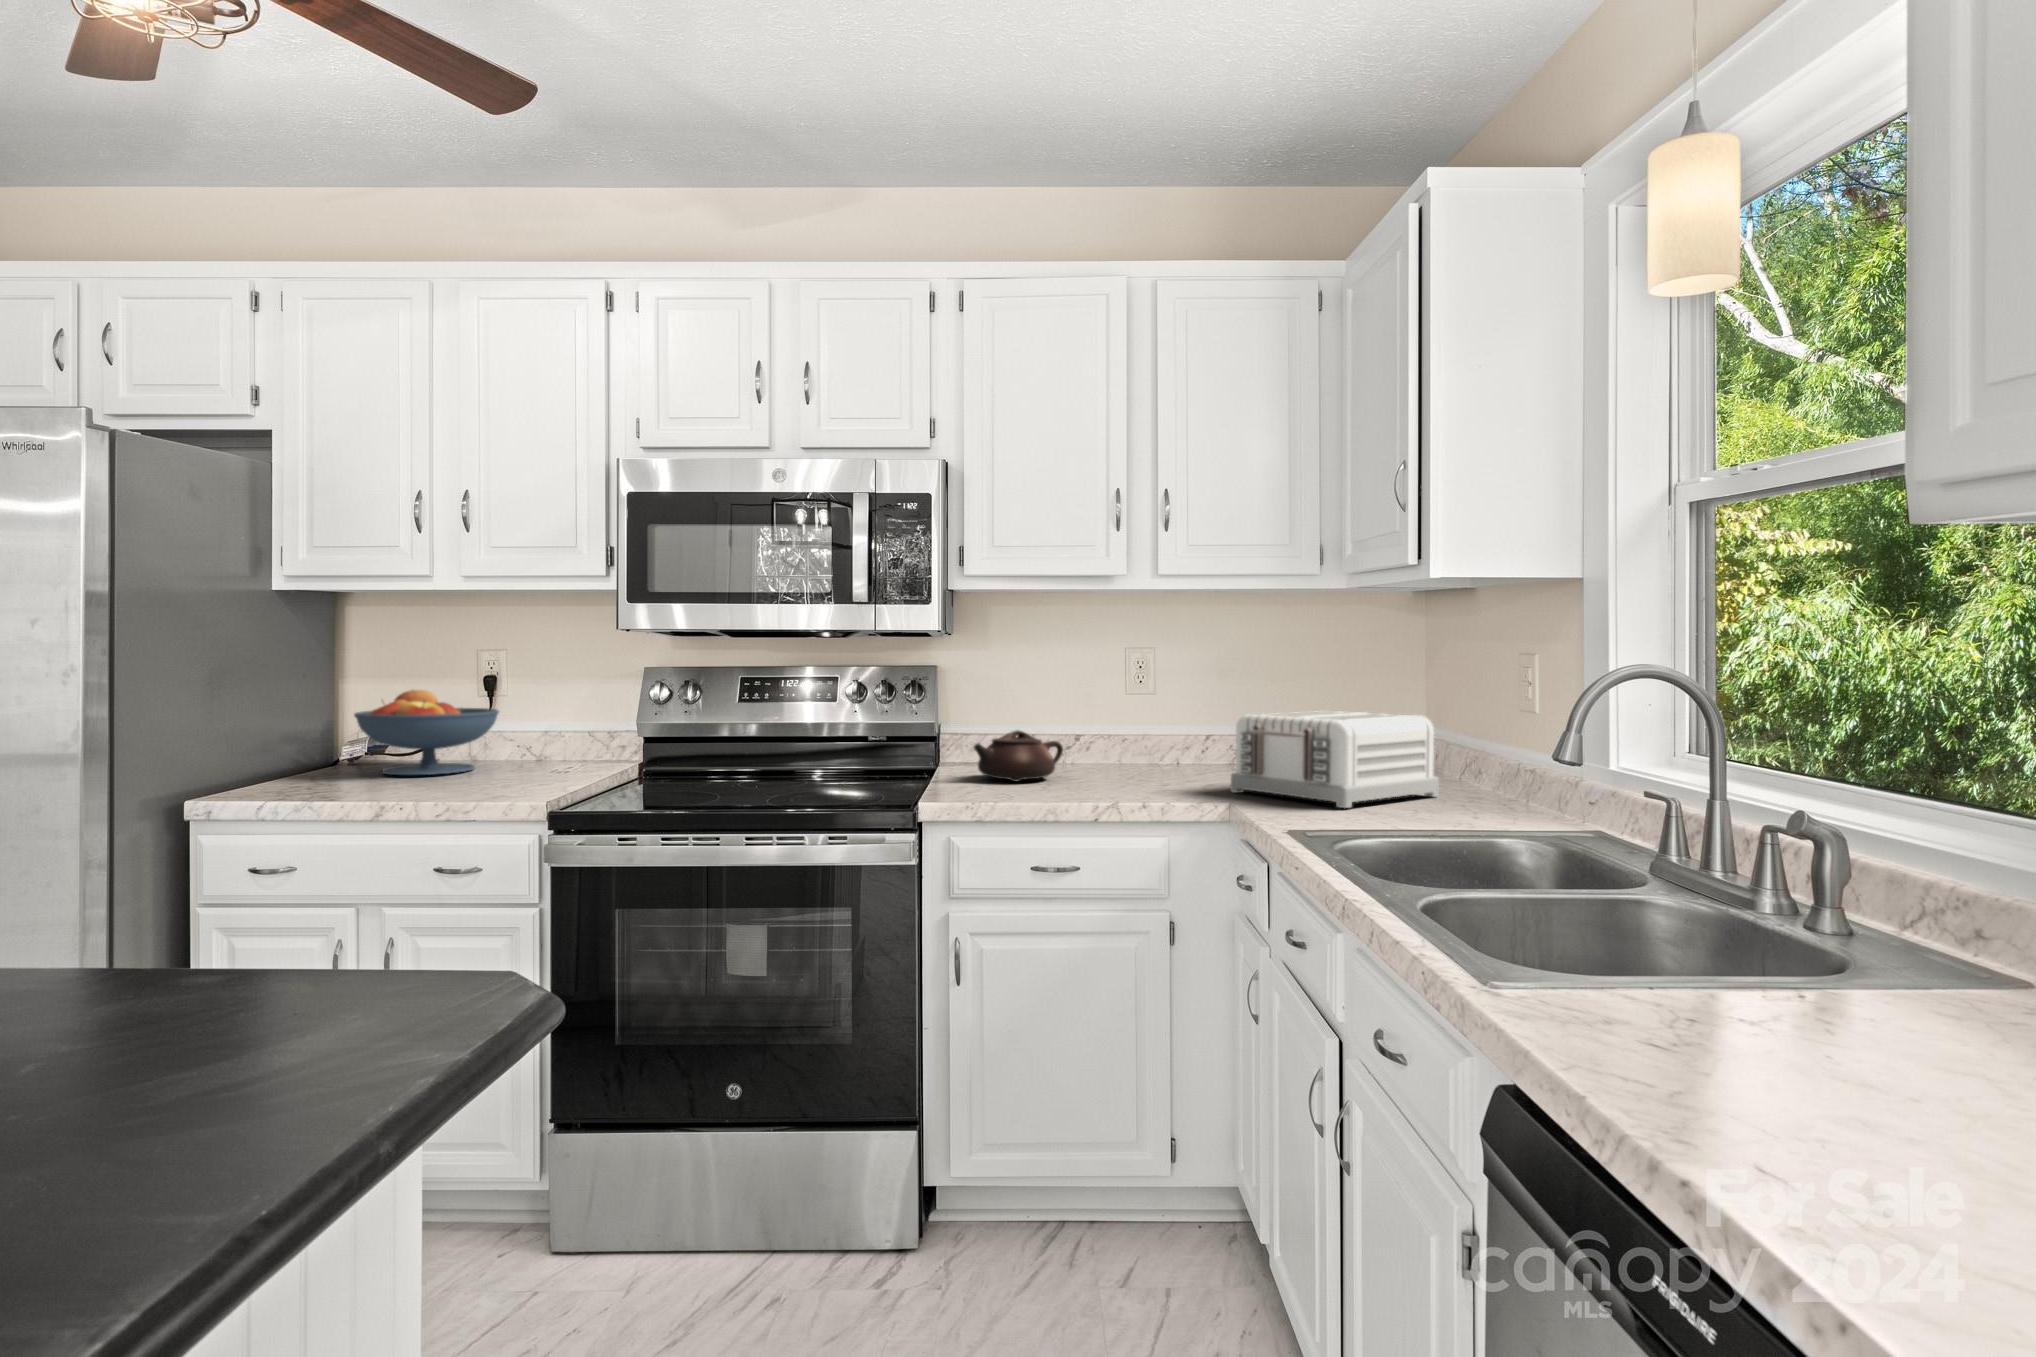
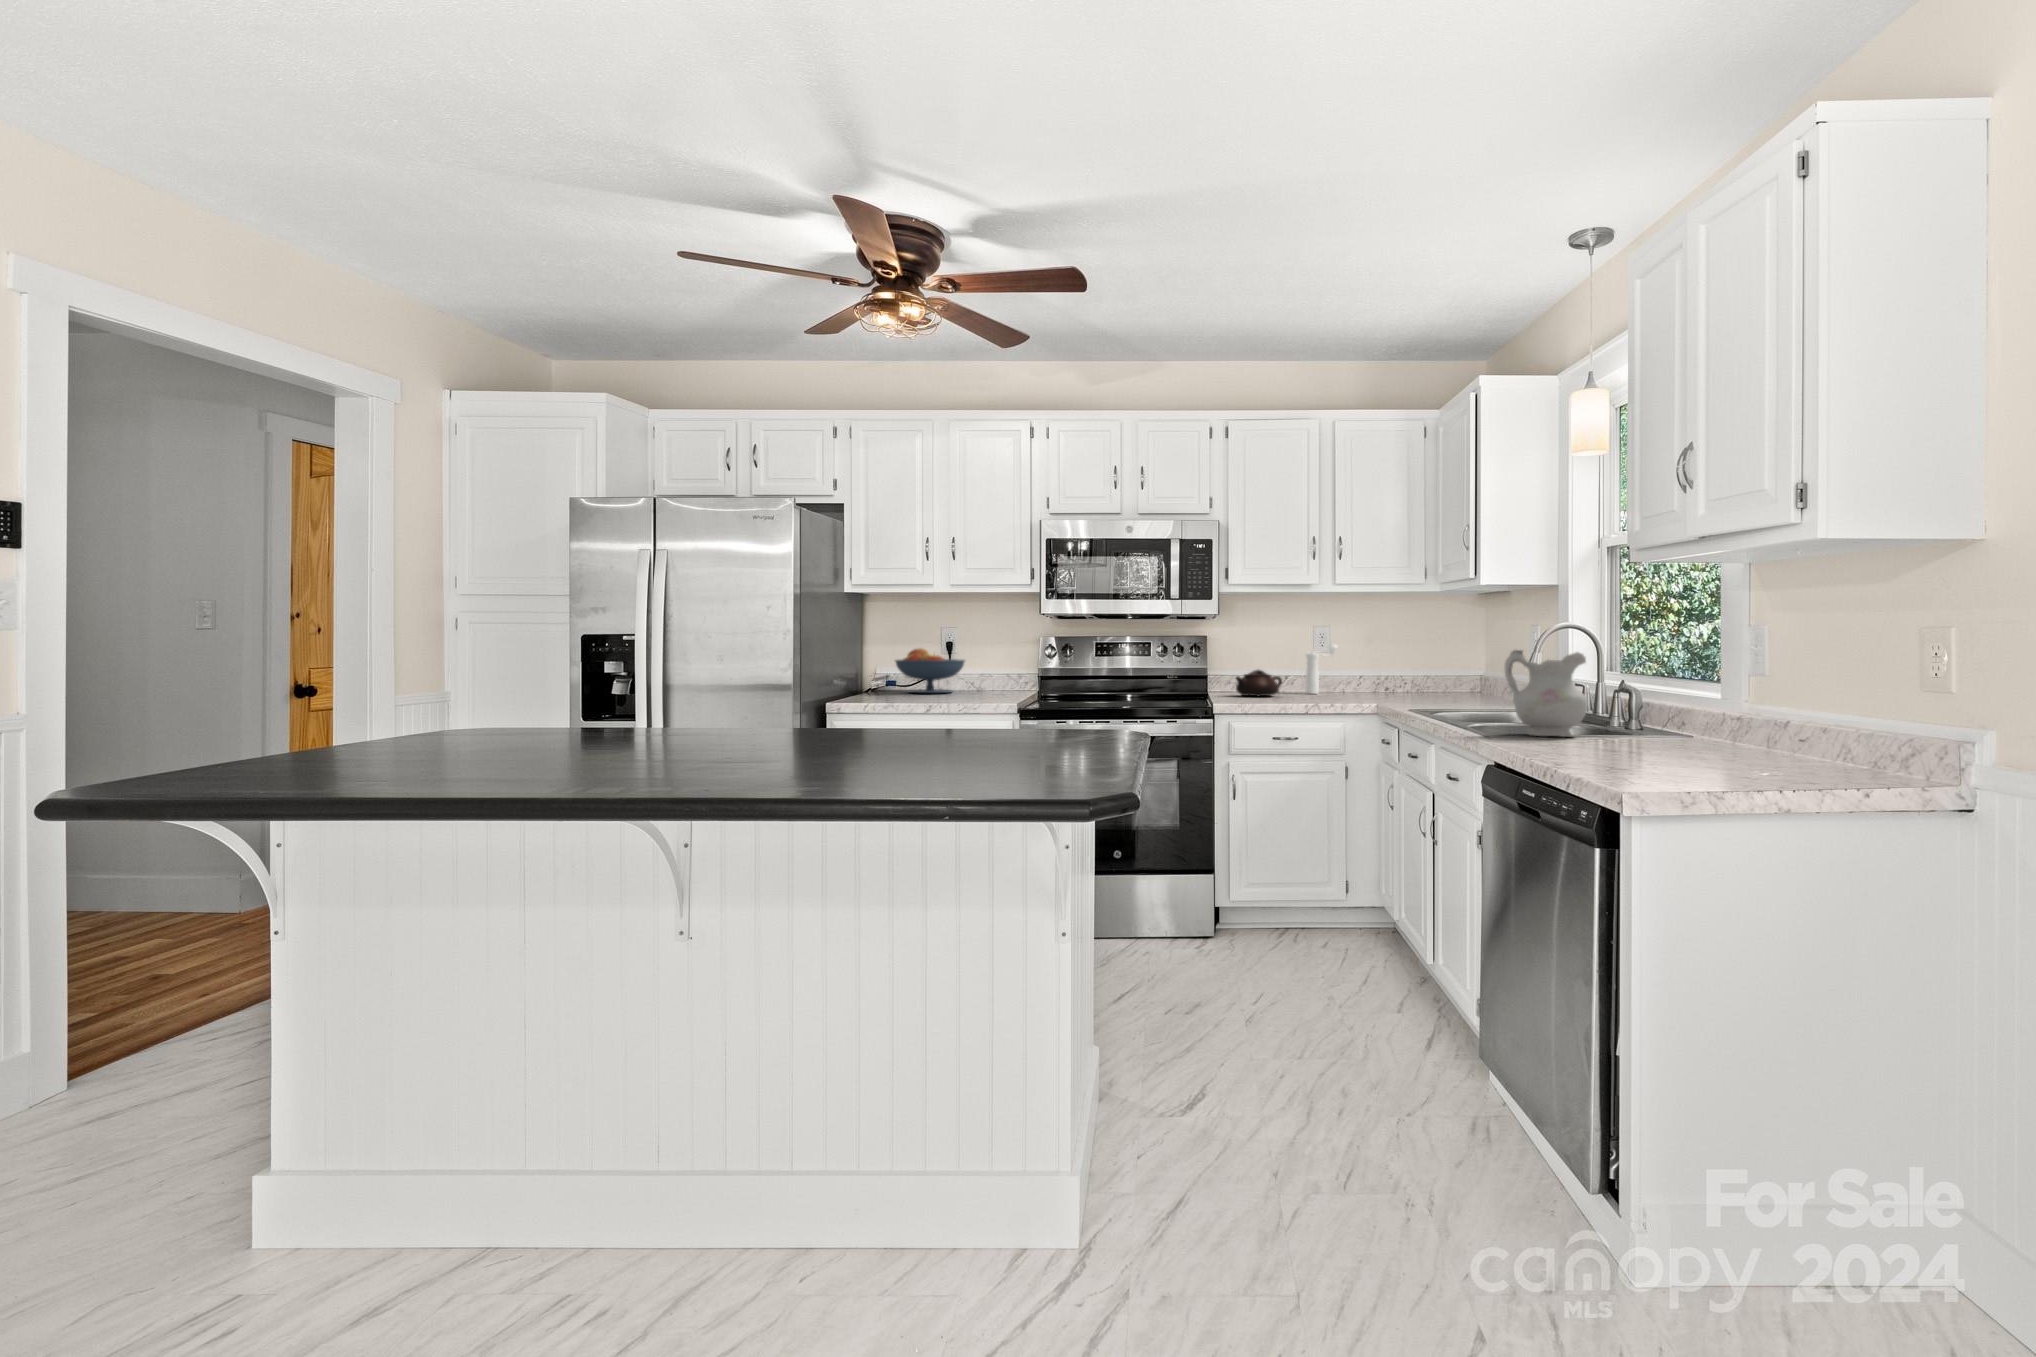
pepper mill: none [1109,681,1166,768] -> present [1306,645,1337,694]
toaster: present [1231,710,1439,808] -> none [1378,658,1491,703]
ceramic pitcher: none [1593,762,1875,1061] -> present [1505,650,1588,737]

